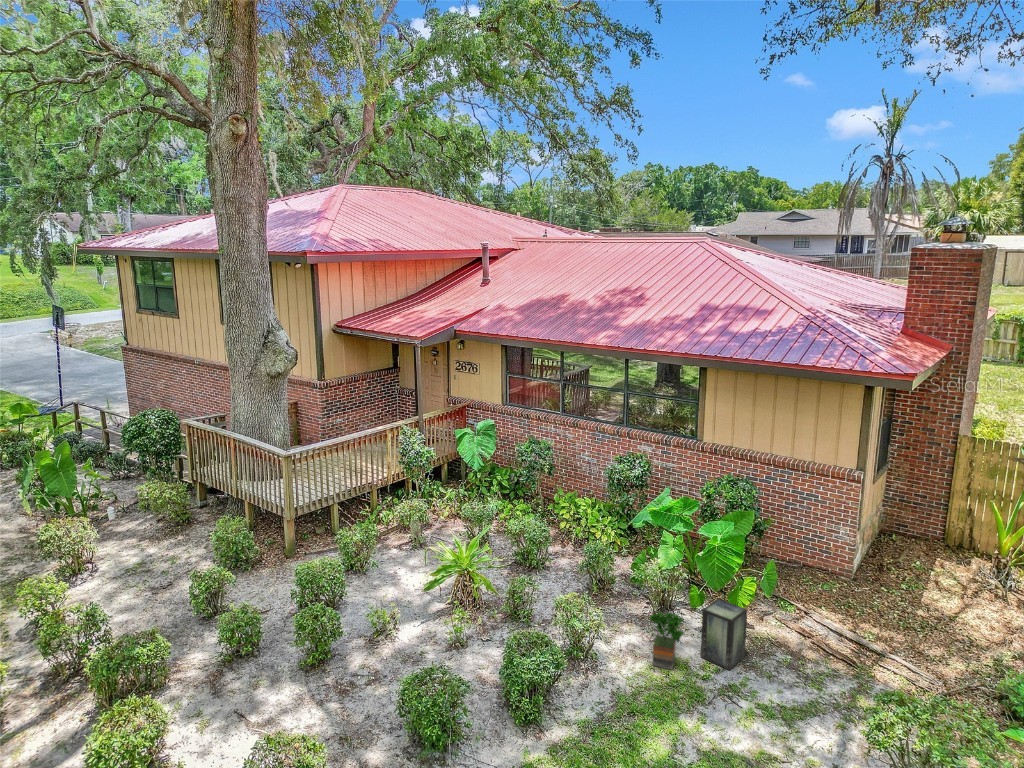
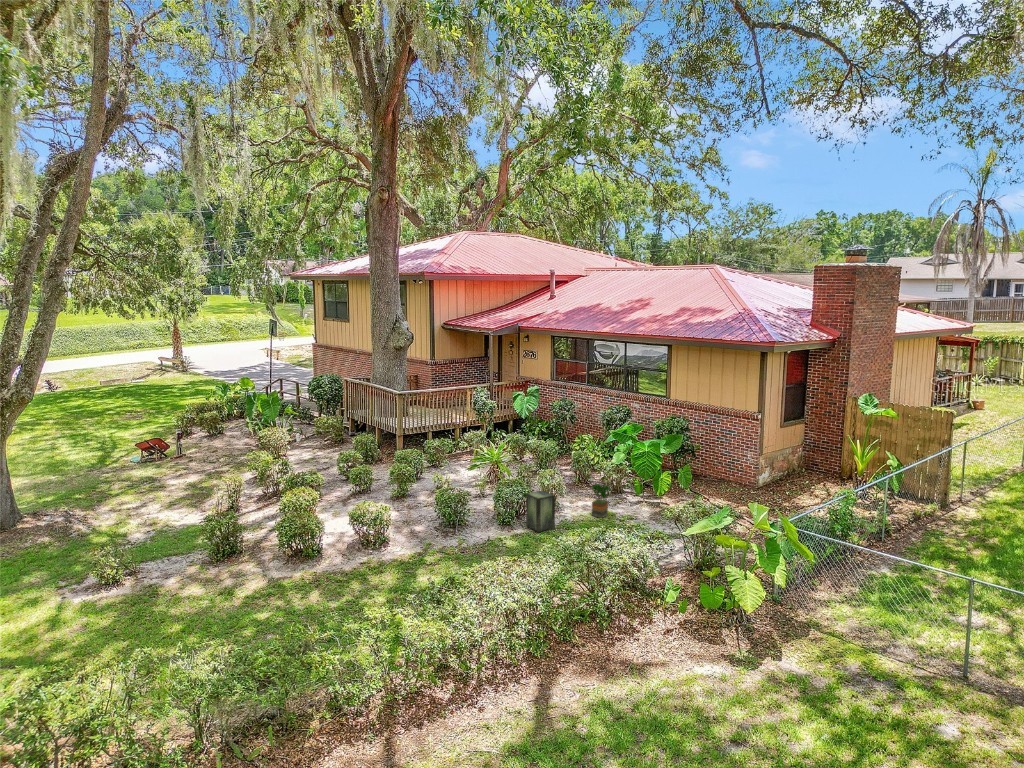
storage box: present [701,599,747,670] -> present [526,491,555,532]

